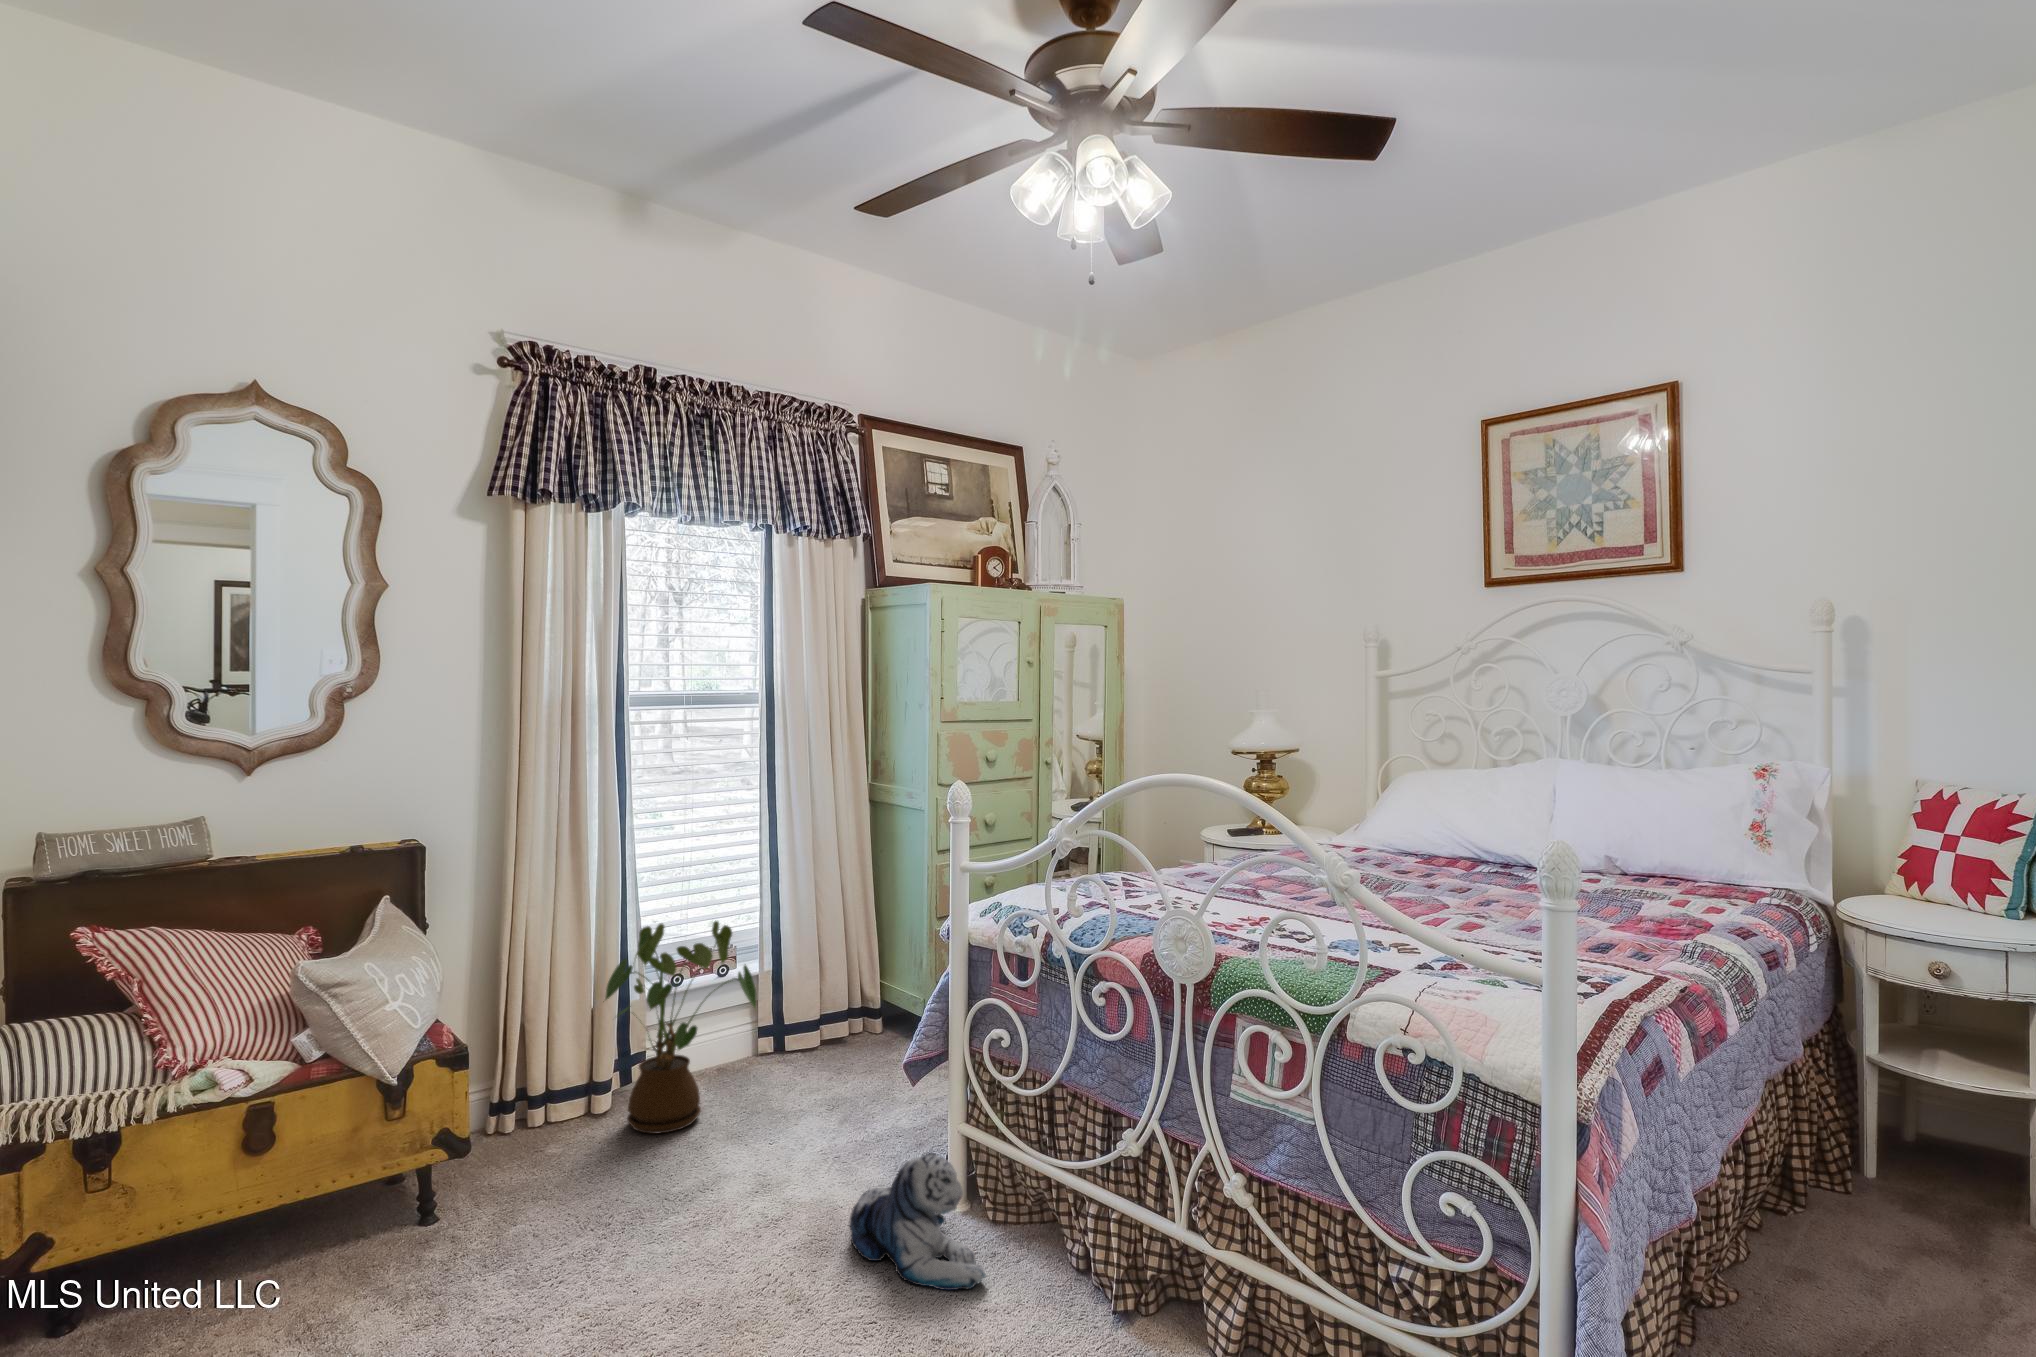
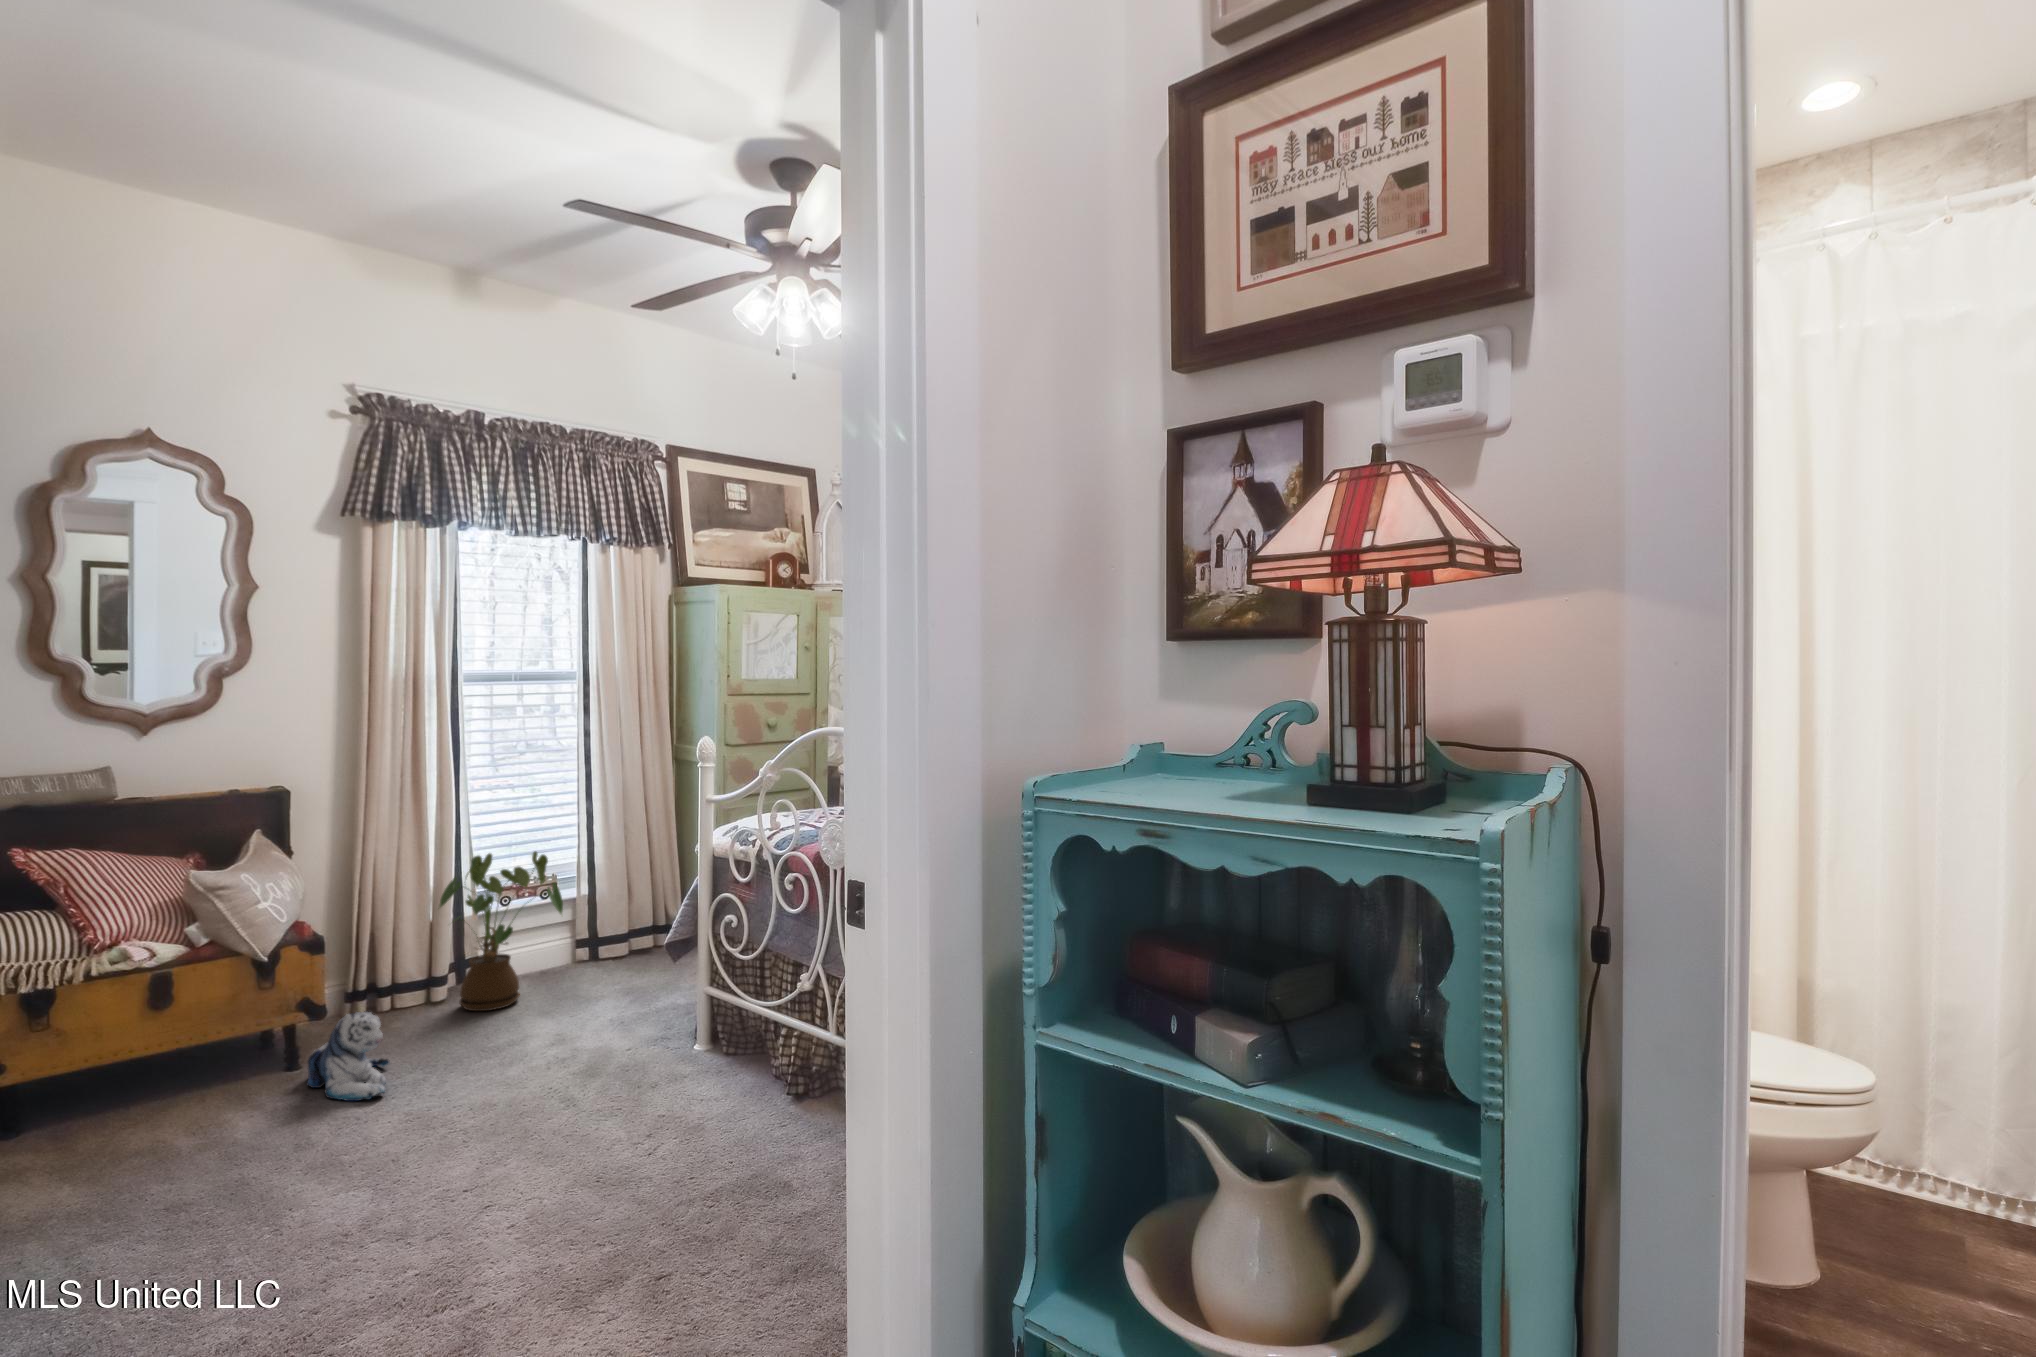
plush toy: present [849,1153,986,1290] -> present [307,1012,389,1101]

